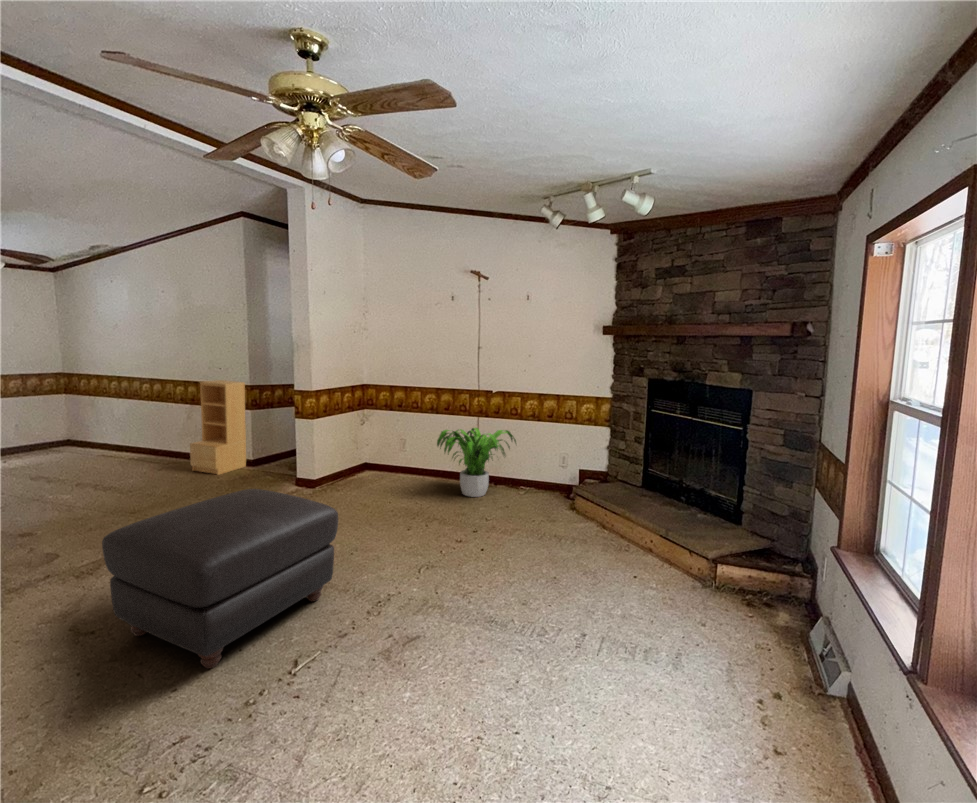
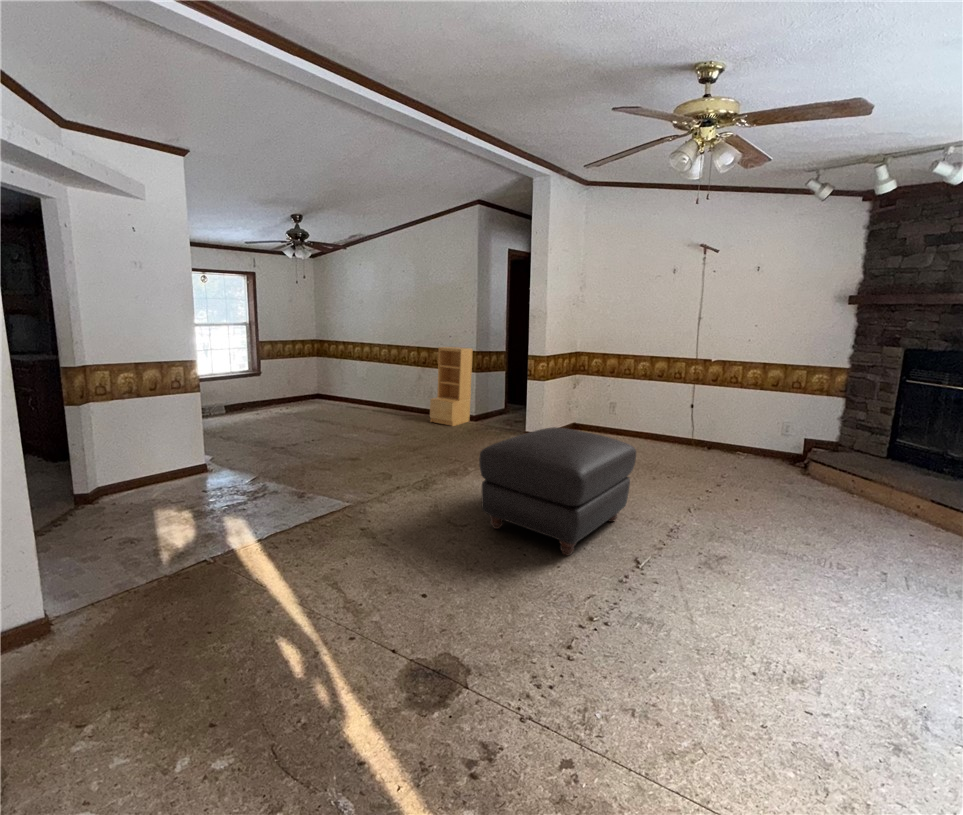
potted plant: present [437,428,516,497] -> none [663,394,739,458]

